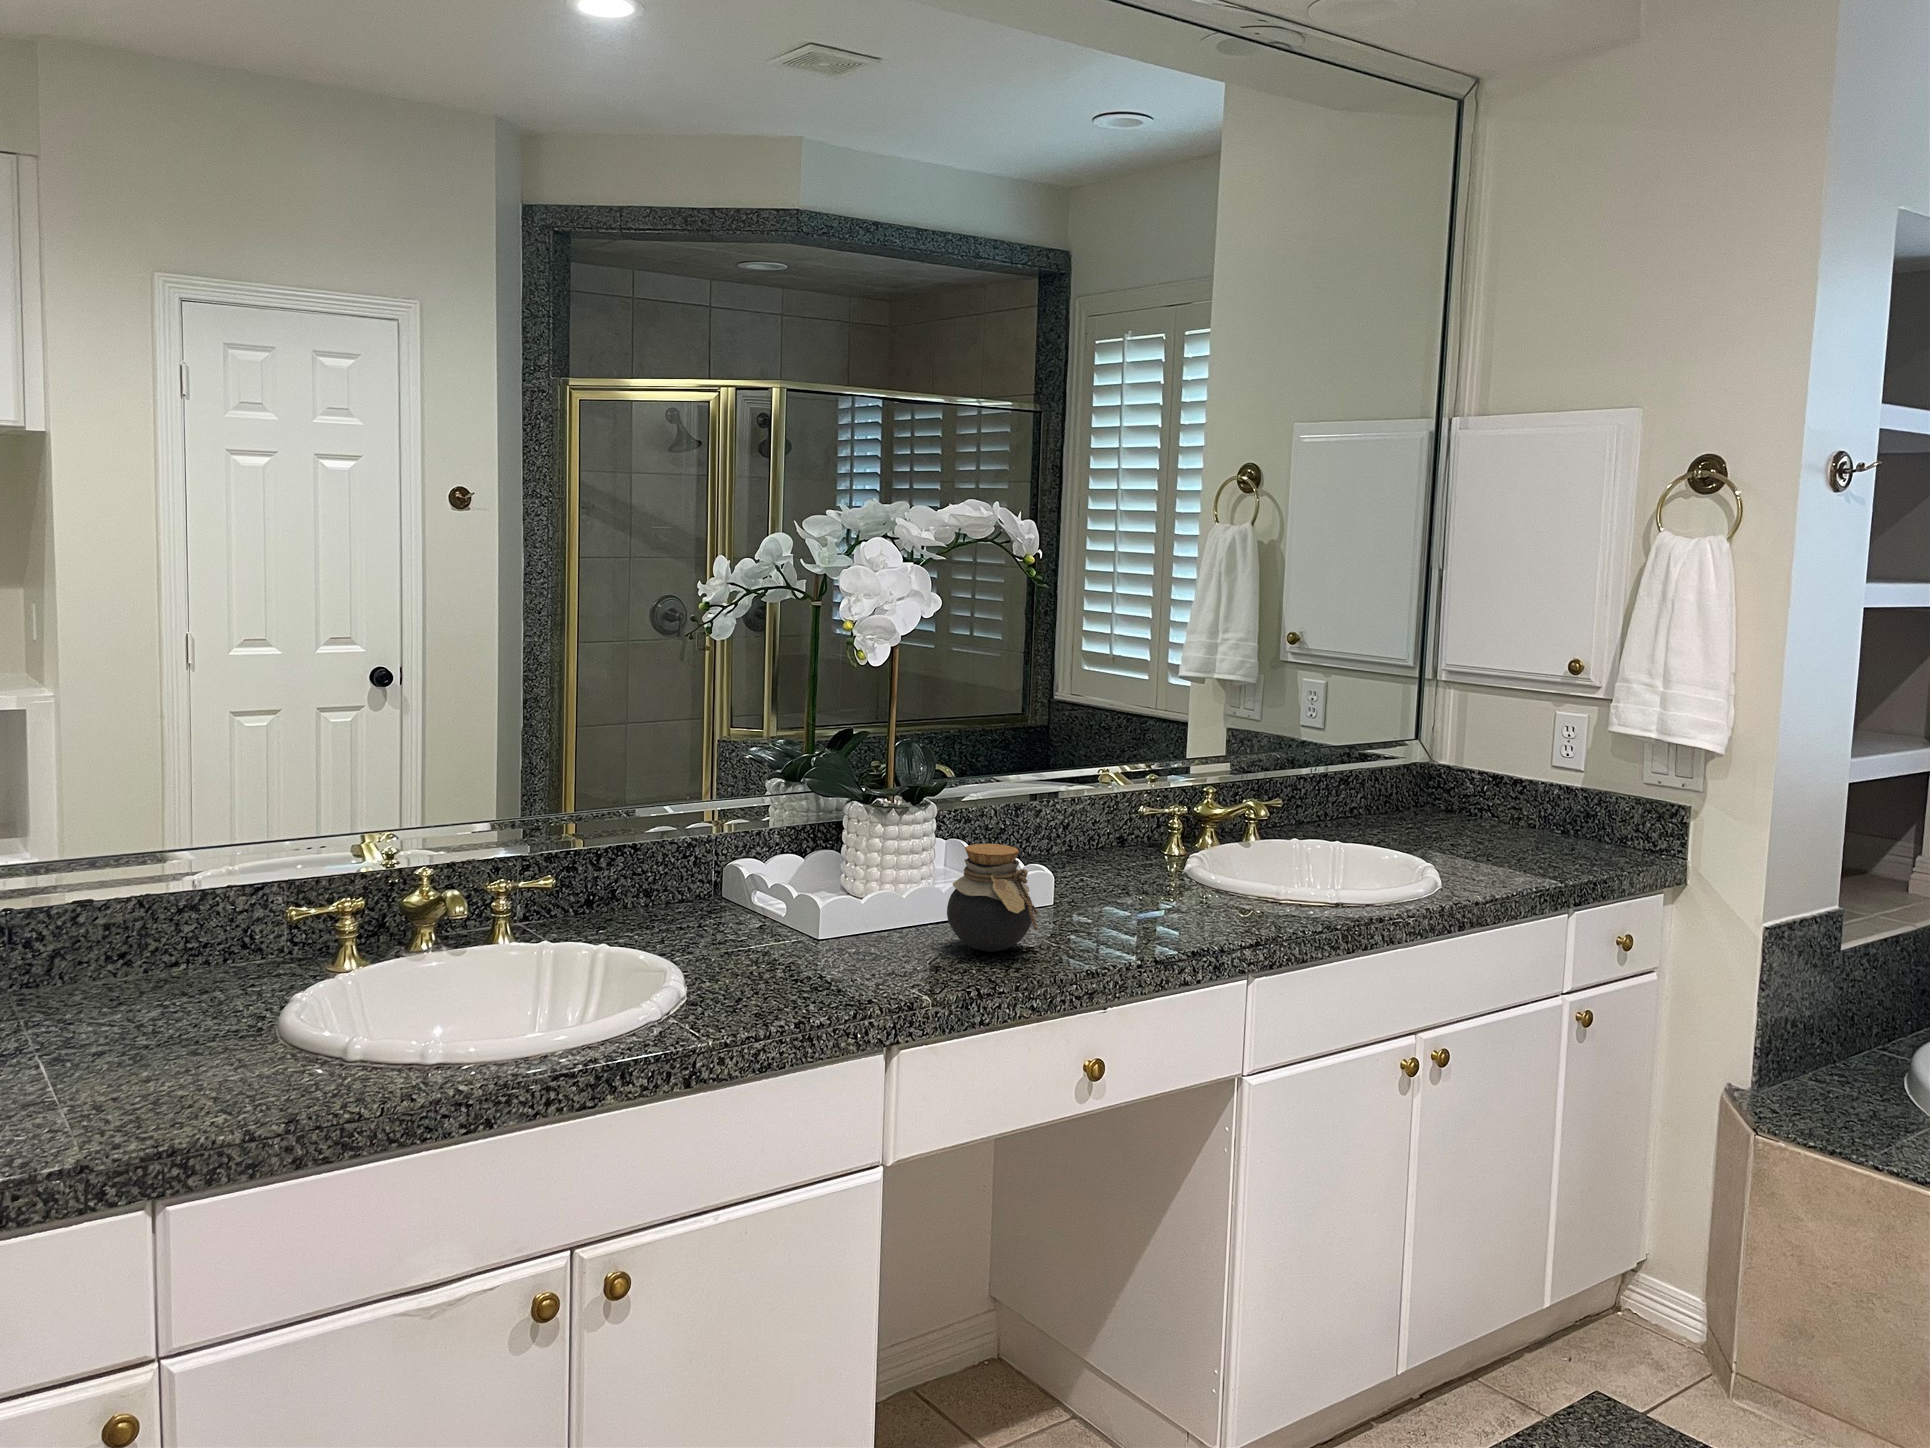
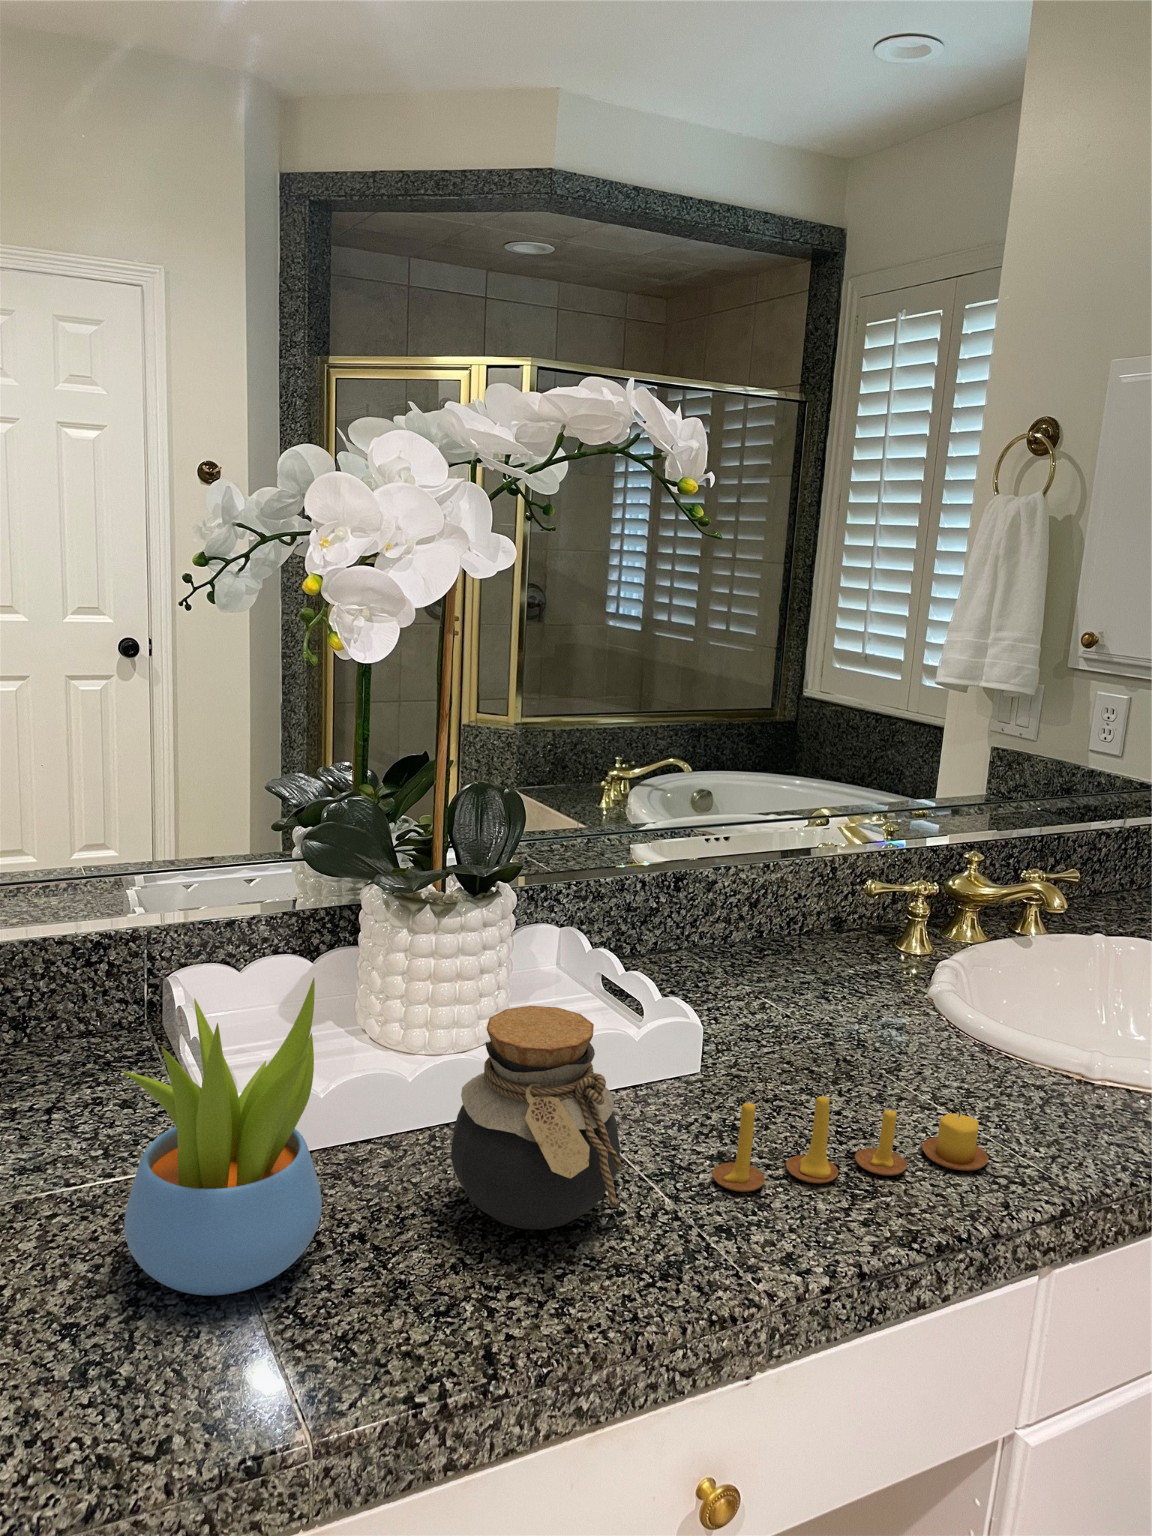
succulent plant: none [807,823,906,971] -> present [121,978,322,1295]
candle: none [1074,887,1217,940] -> present [712,1088,989,1192]

